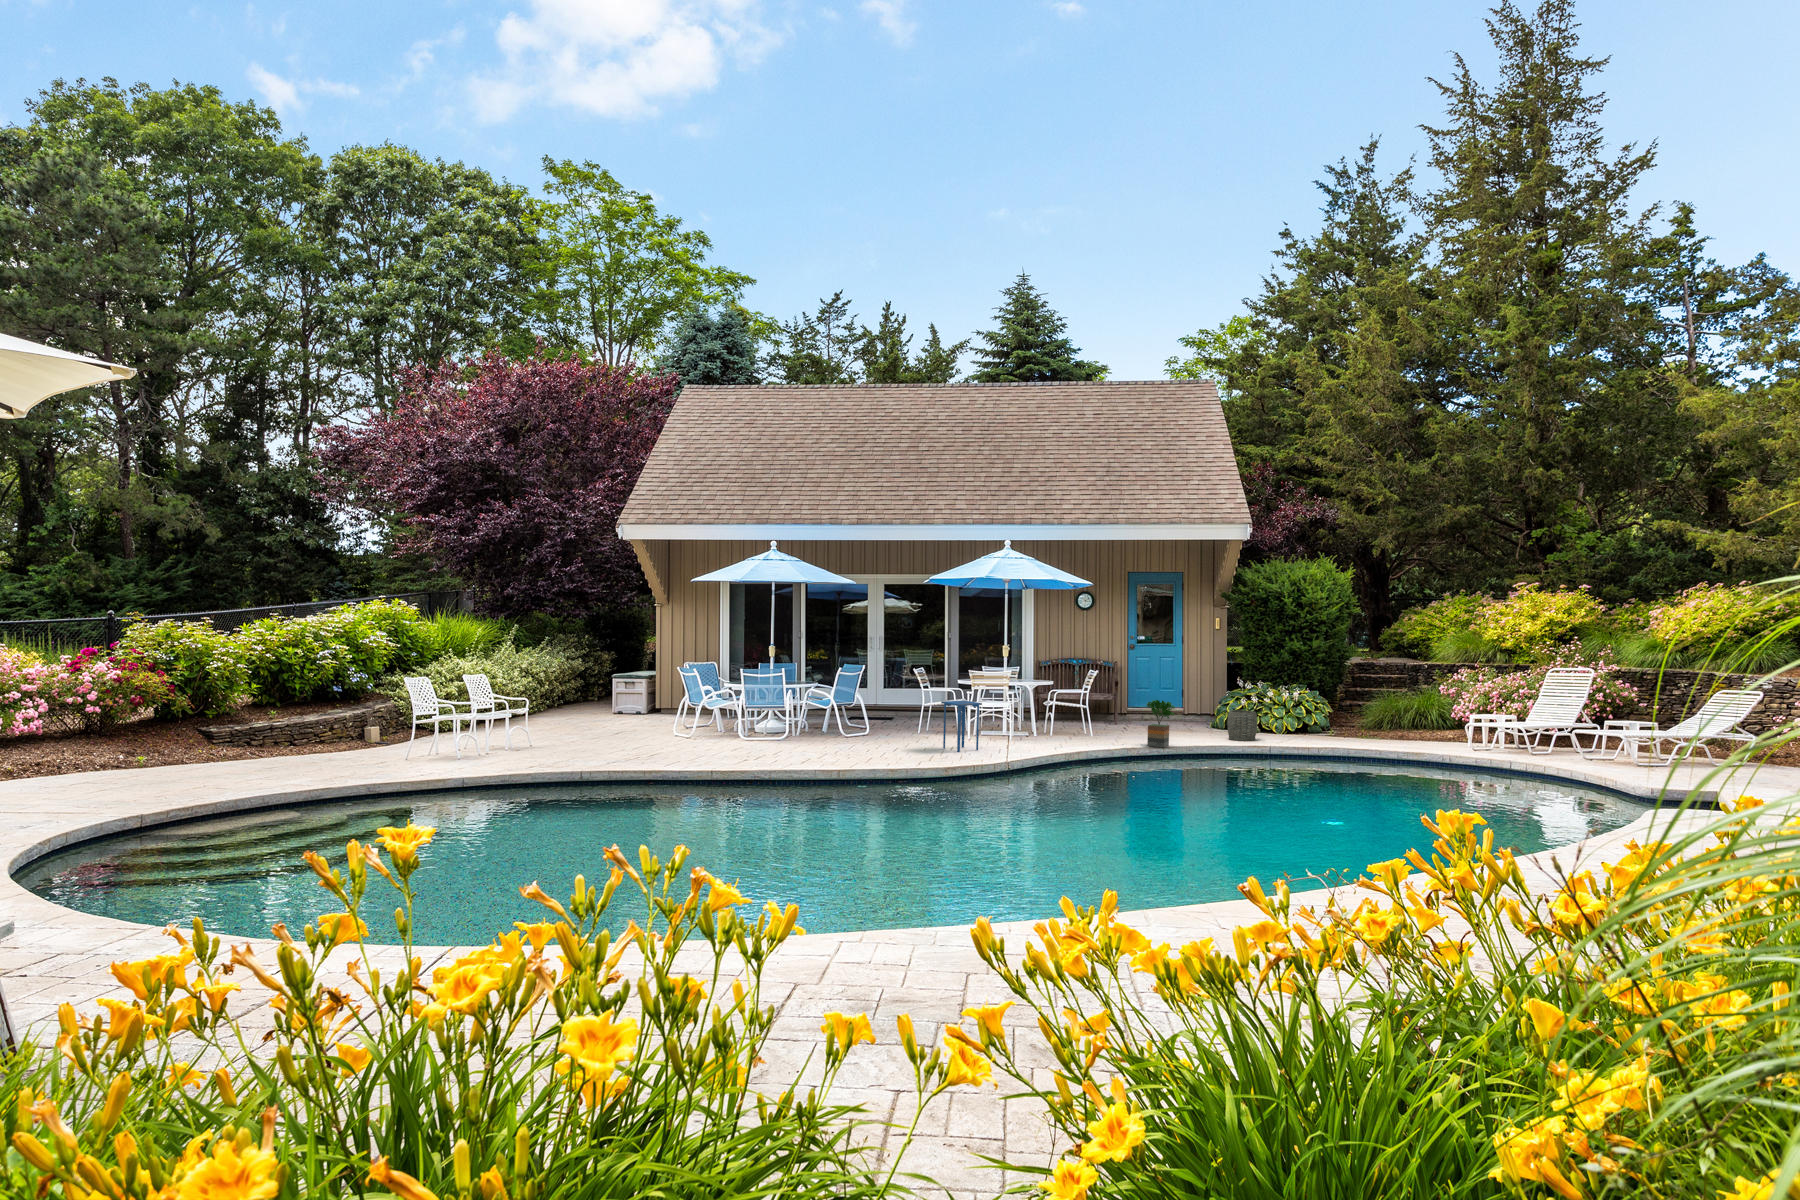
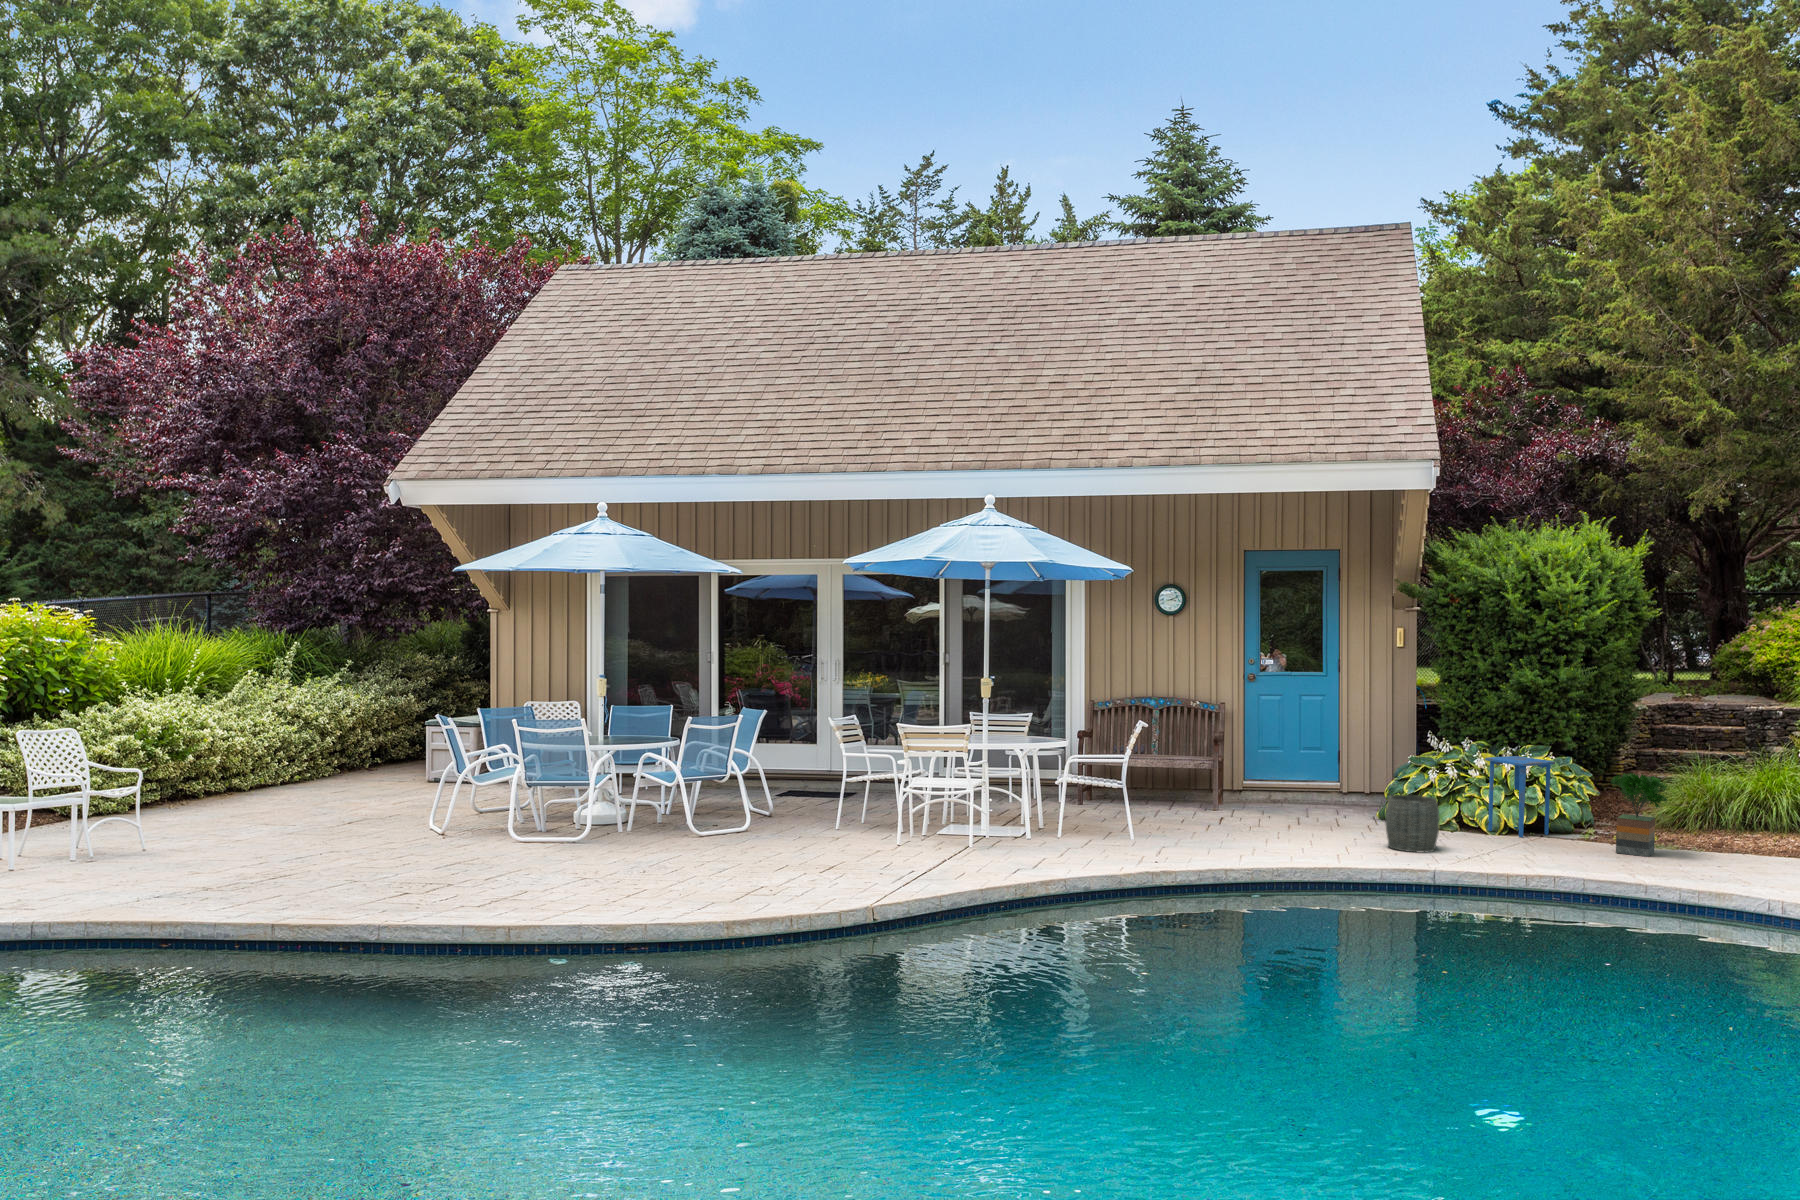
potted tree: present [1147,700,1175,747] -> present [1612,773,1667,857]
side table: present [941,701,982,752] -> present [1485,756,1555,837]

